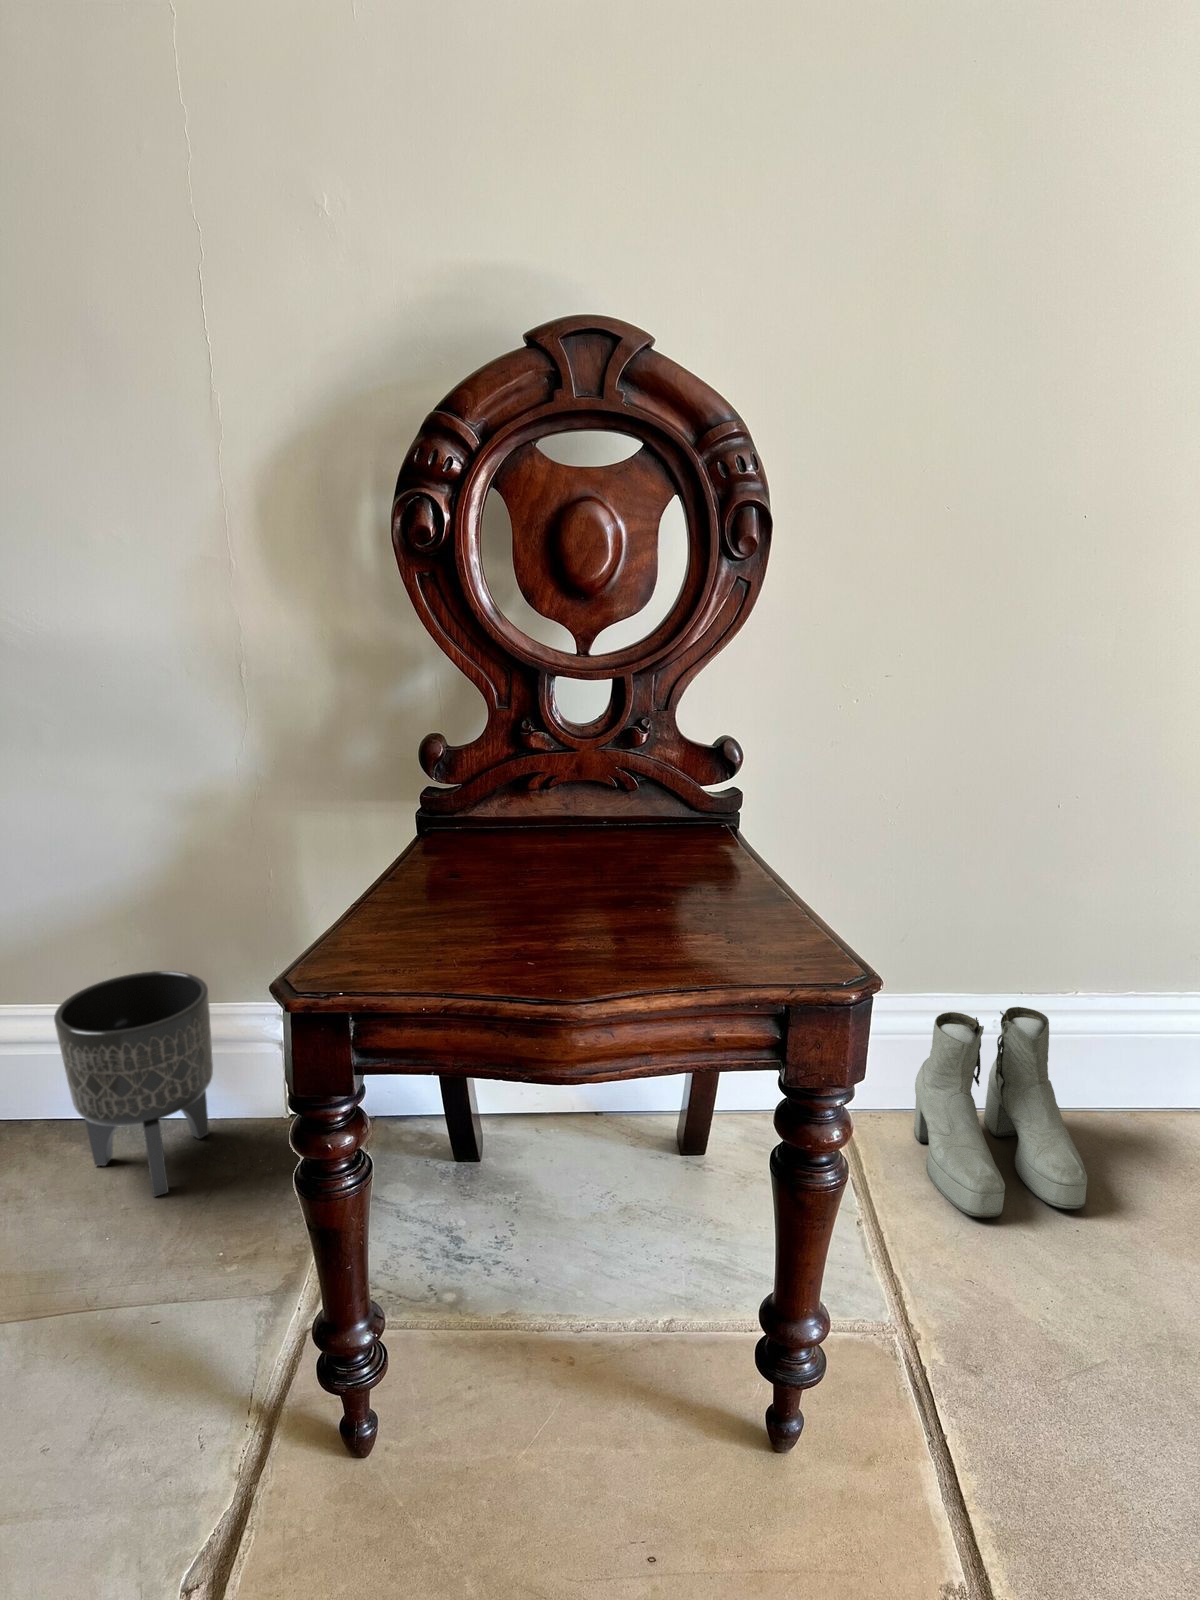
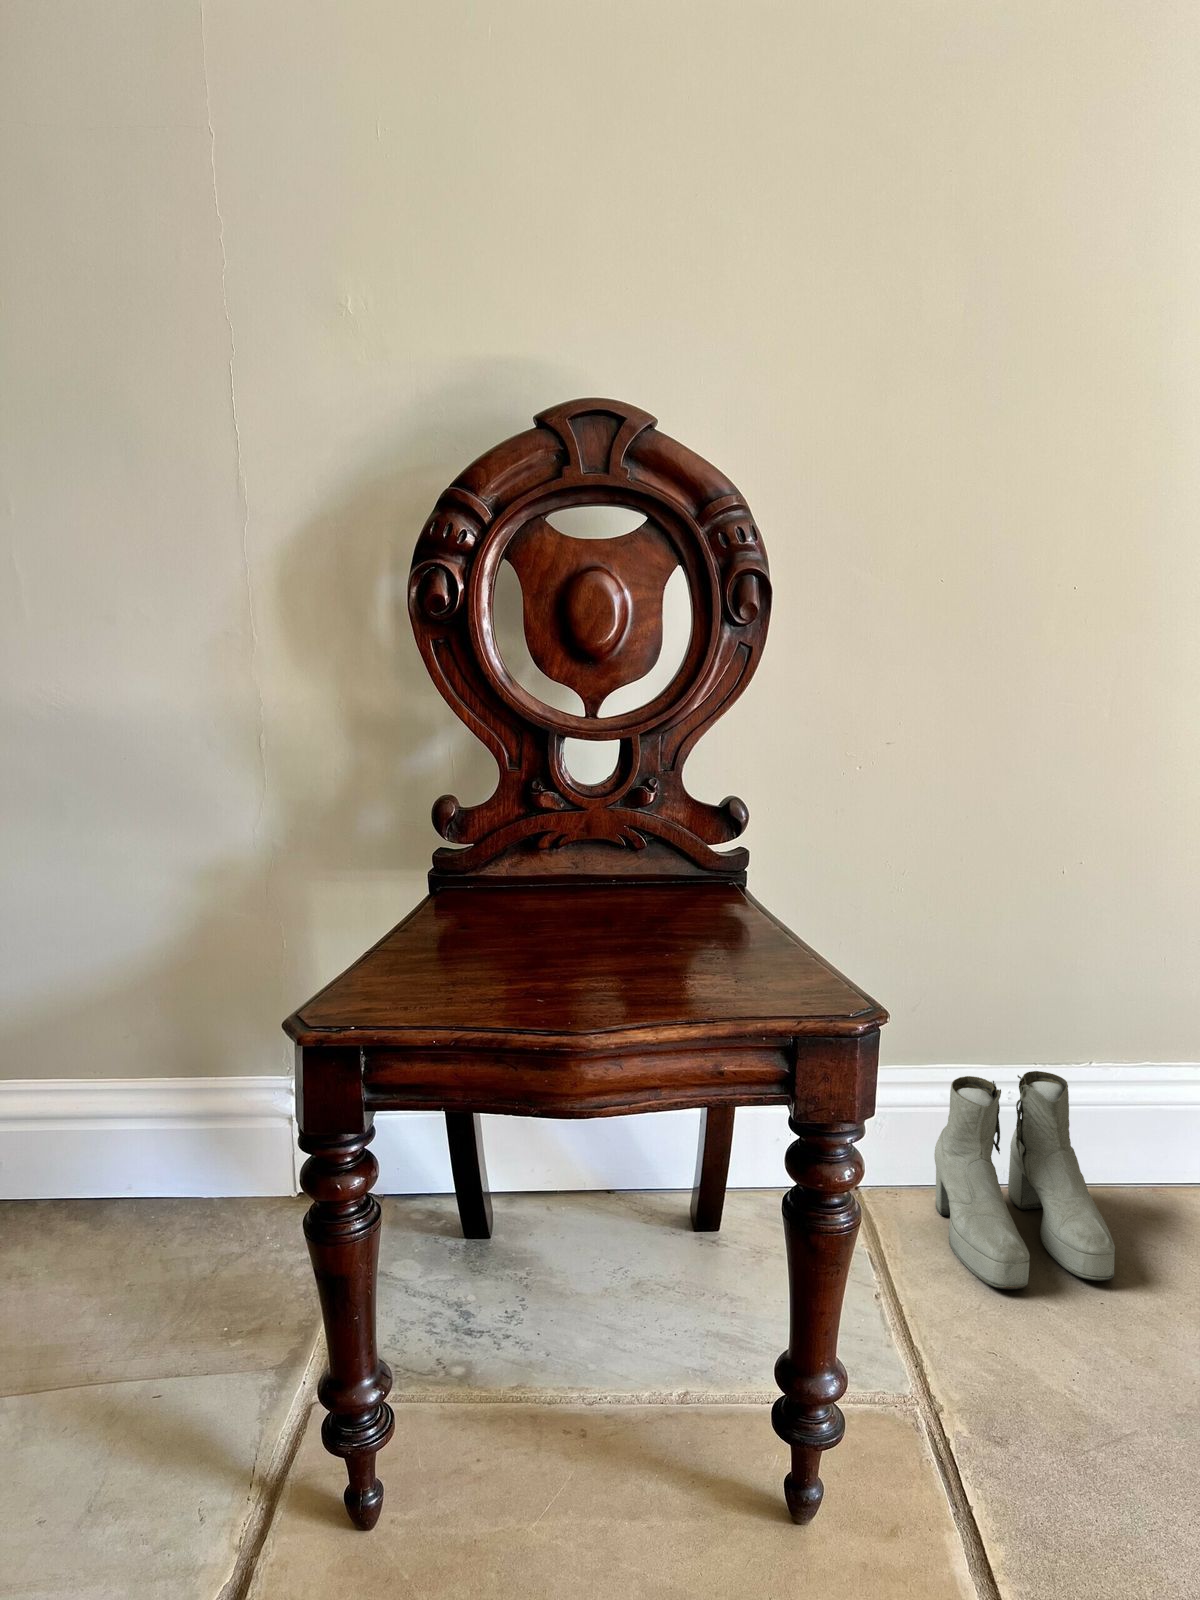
planter: present [54,971,213,1197] -> none [62,1038,217,1271]

